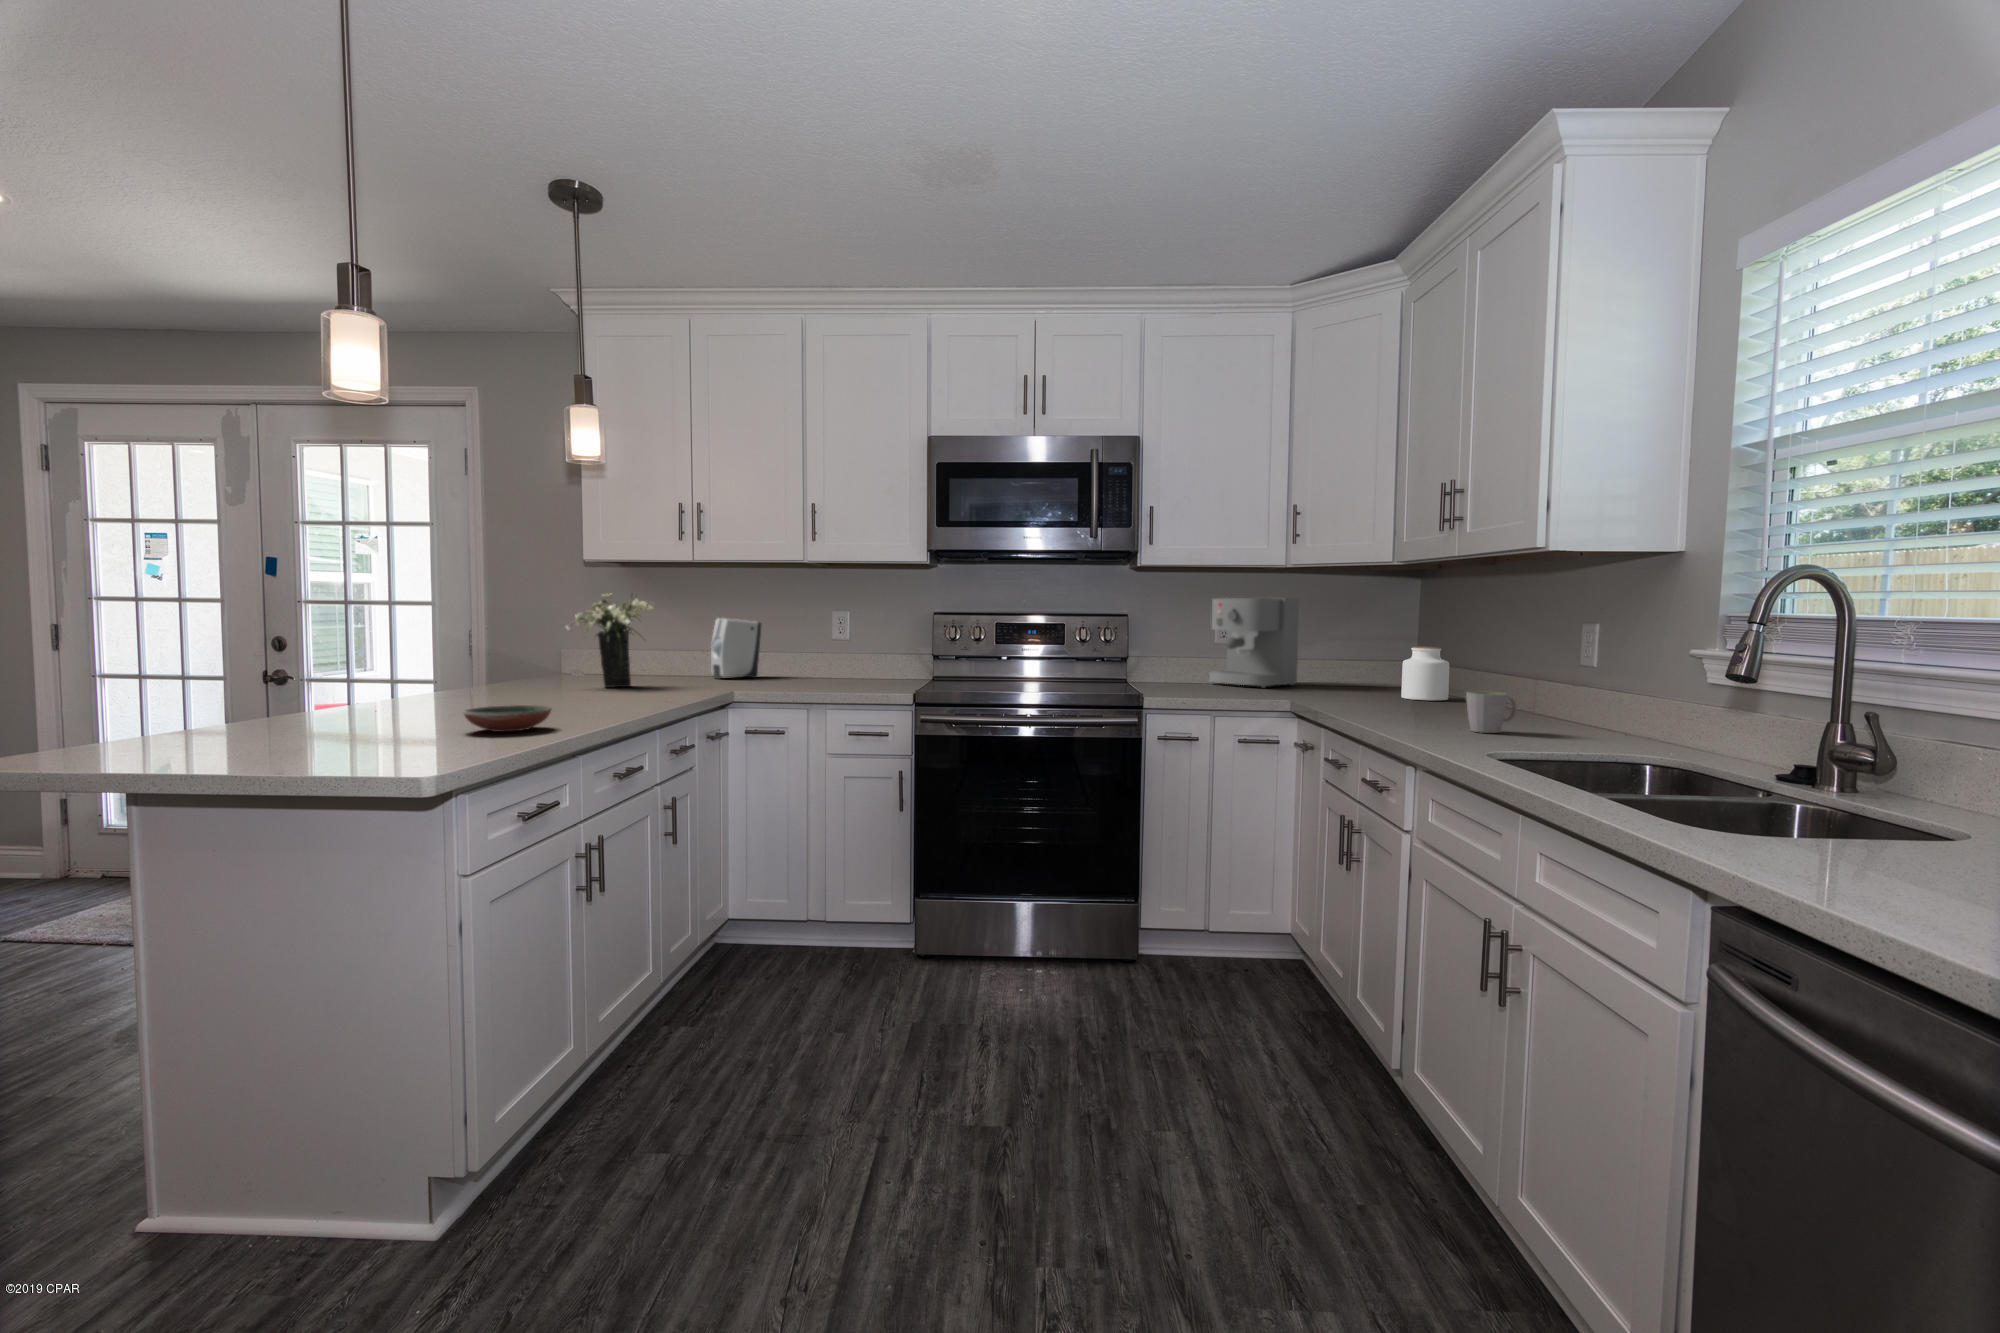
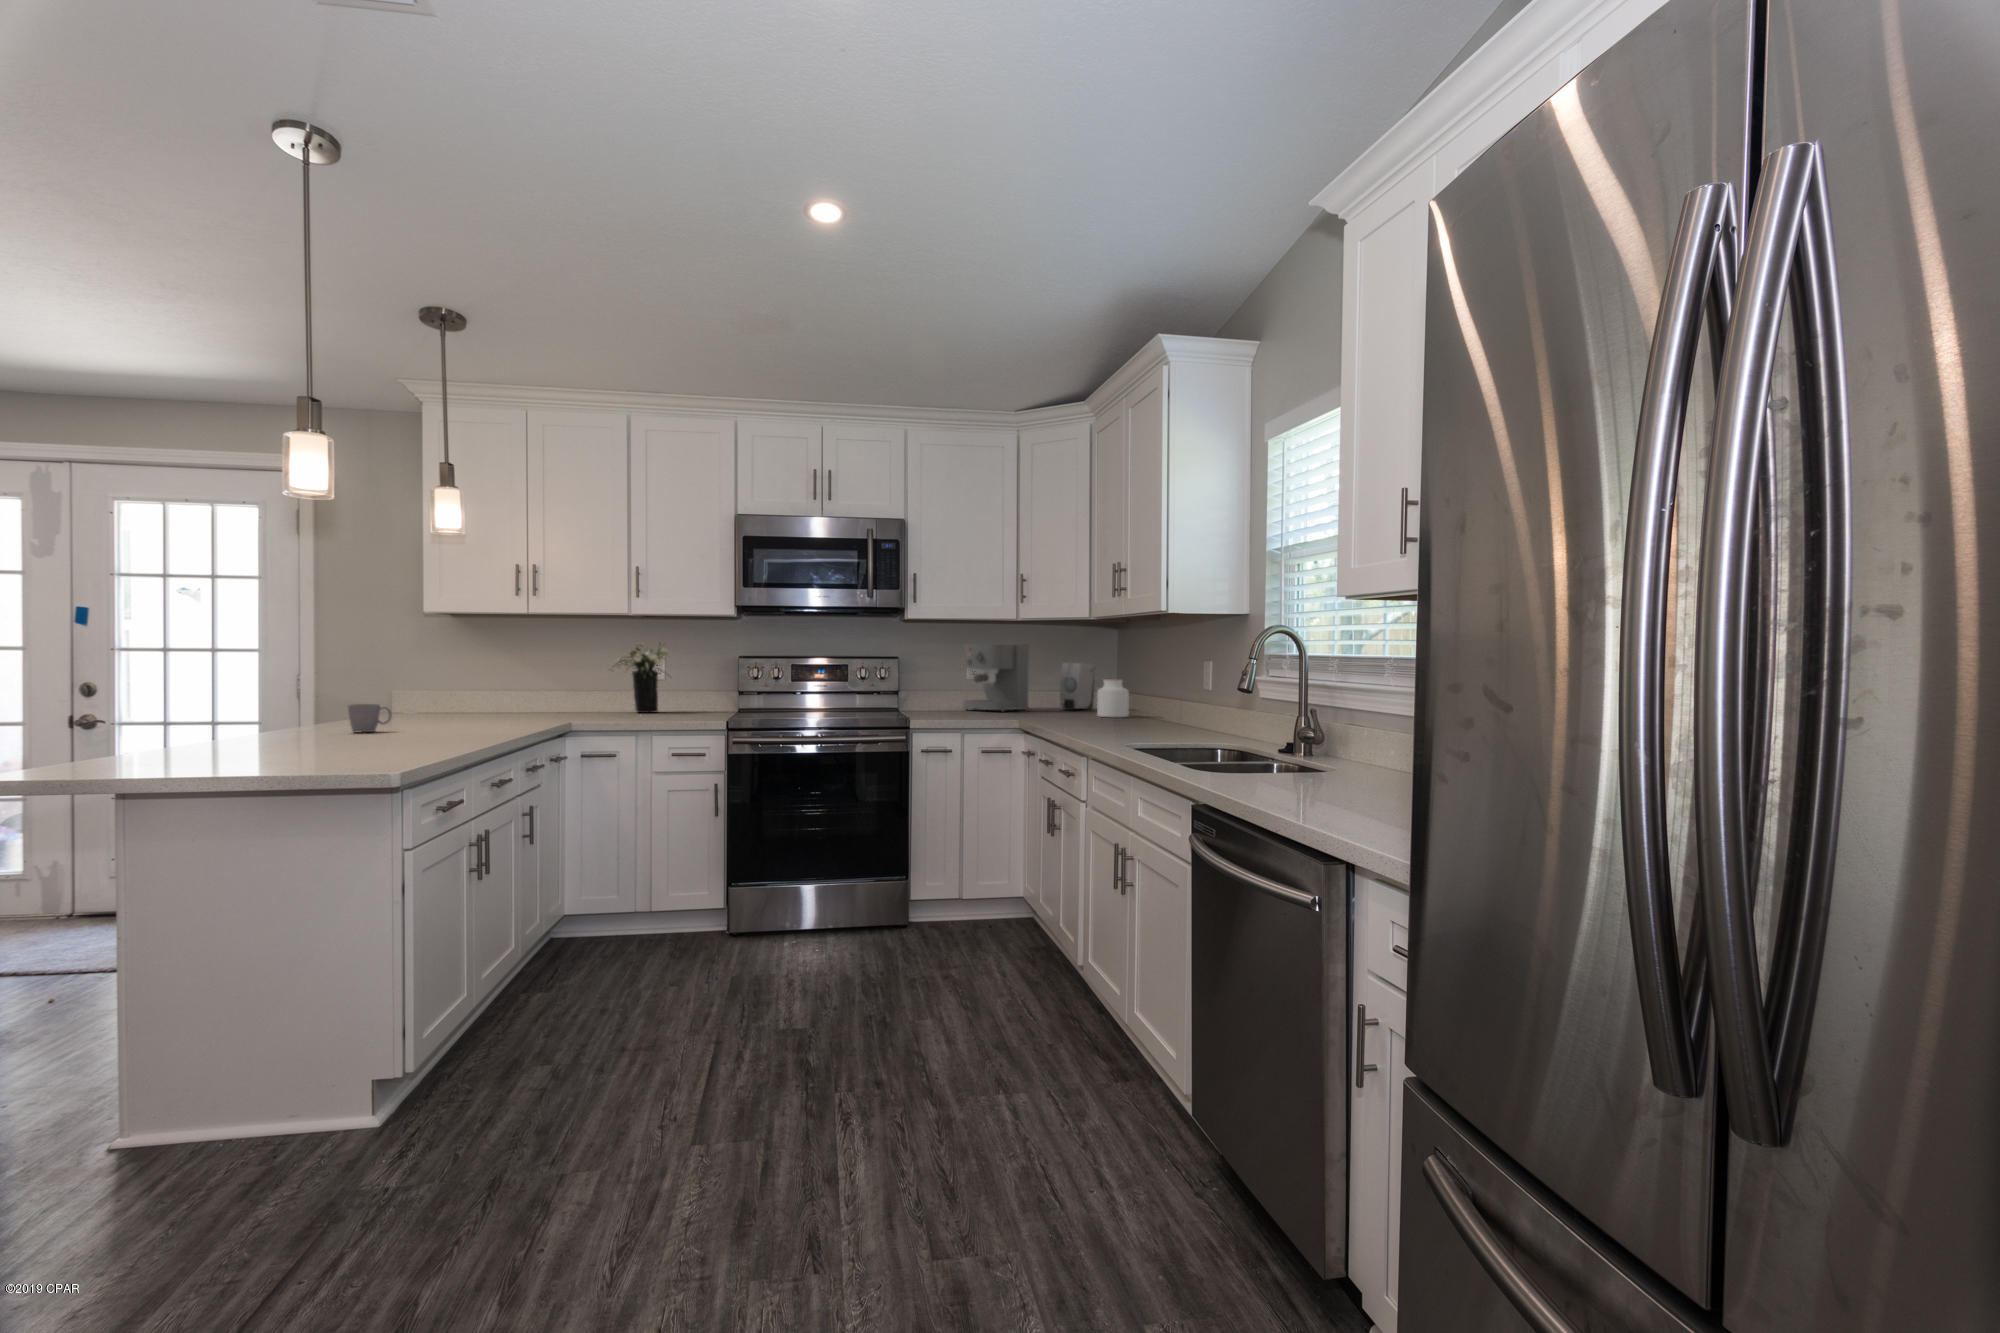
flower arrangement: present [565,594,653,687] -> present [609,644,670,713]
soap dispenser: present [711,618,761,679] -> present [1060,663,1095,710]
mug: present [1466,691,1517,733] -> present [348,704,392,732]
decorative bowl: present [463,705,552,732] -> none [345,731,424,752]

